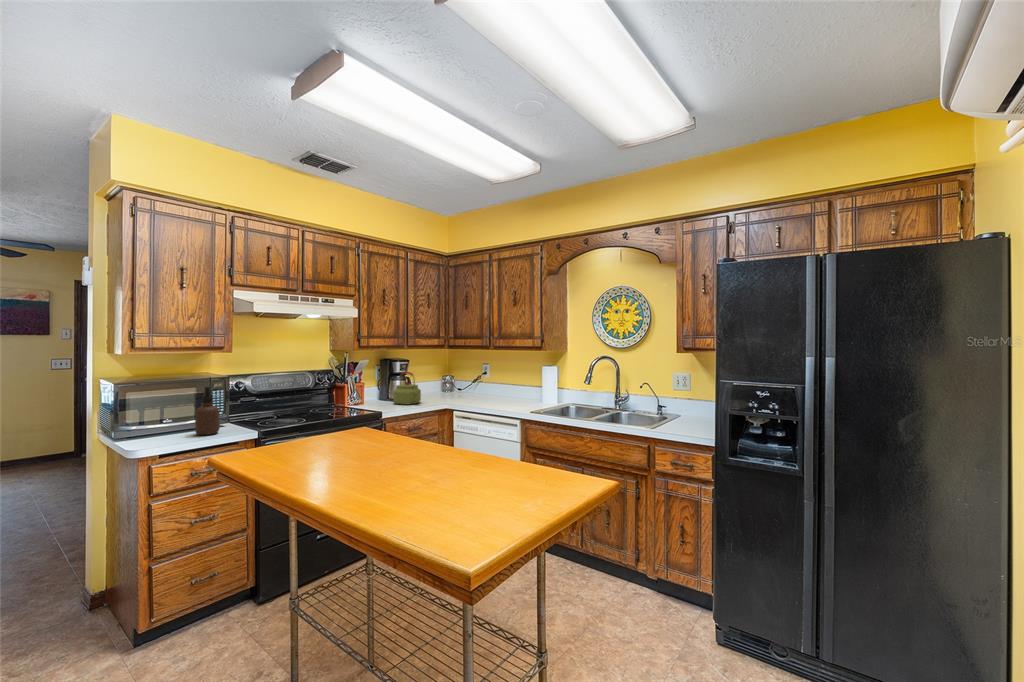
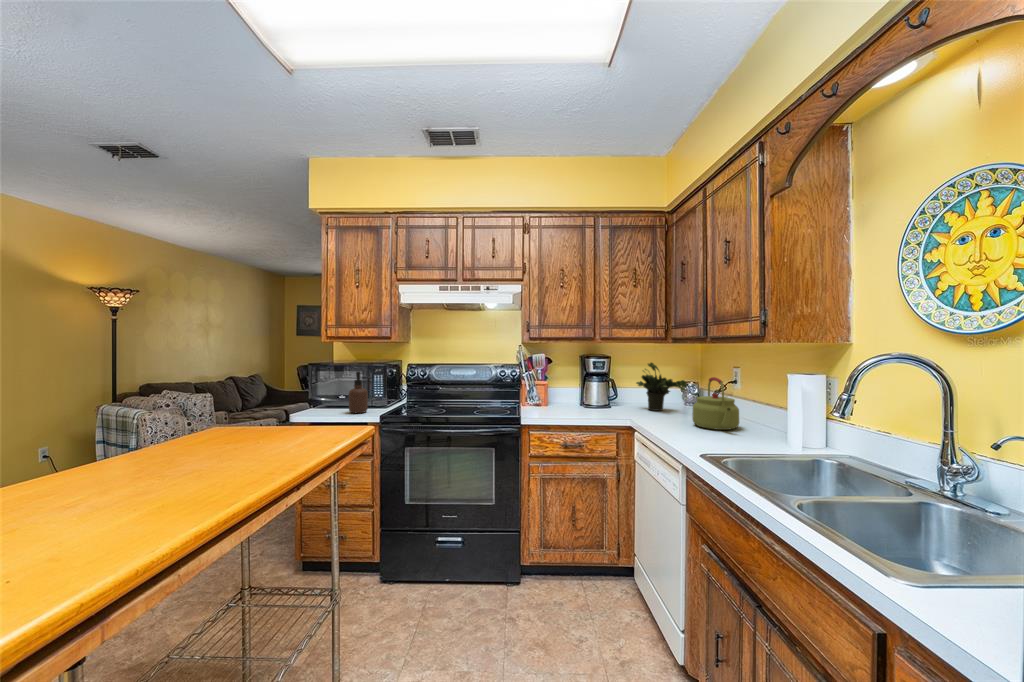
potted plant: none [428,364,466,398] -> present [636,363,688,411]
kettle: present [393,372,421,405] -> present [692,377,739,430]

